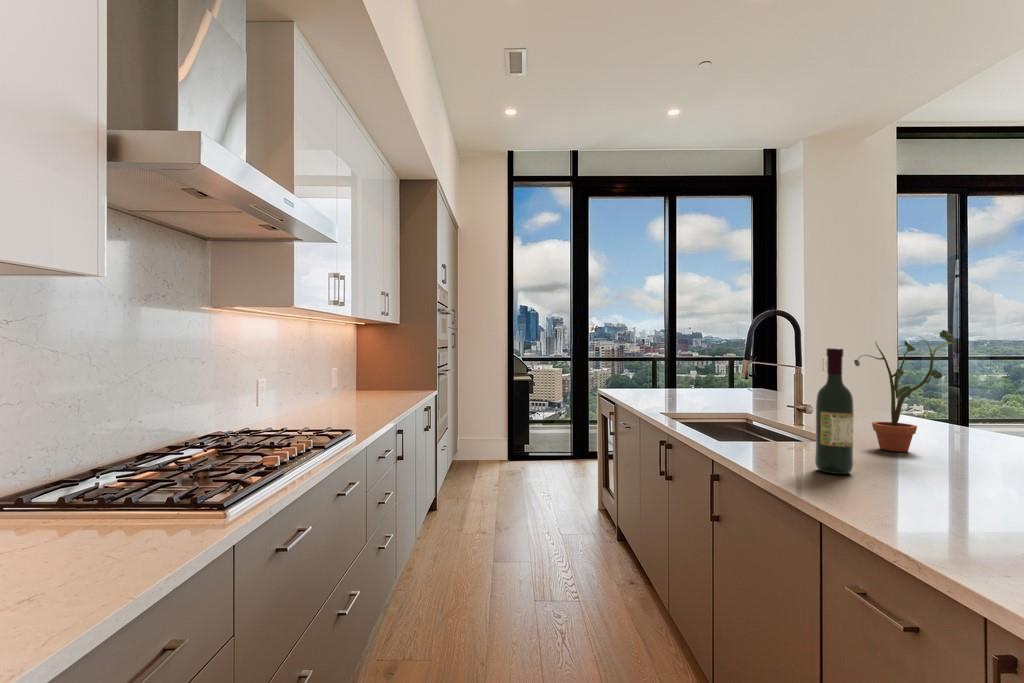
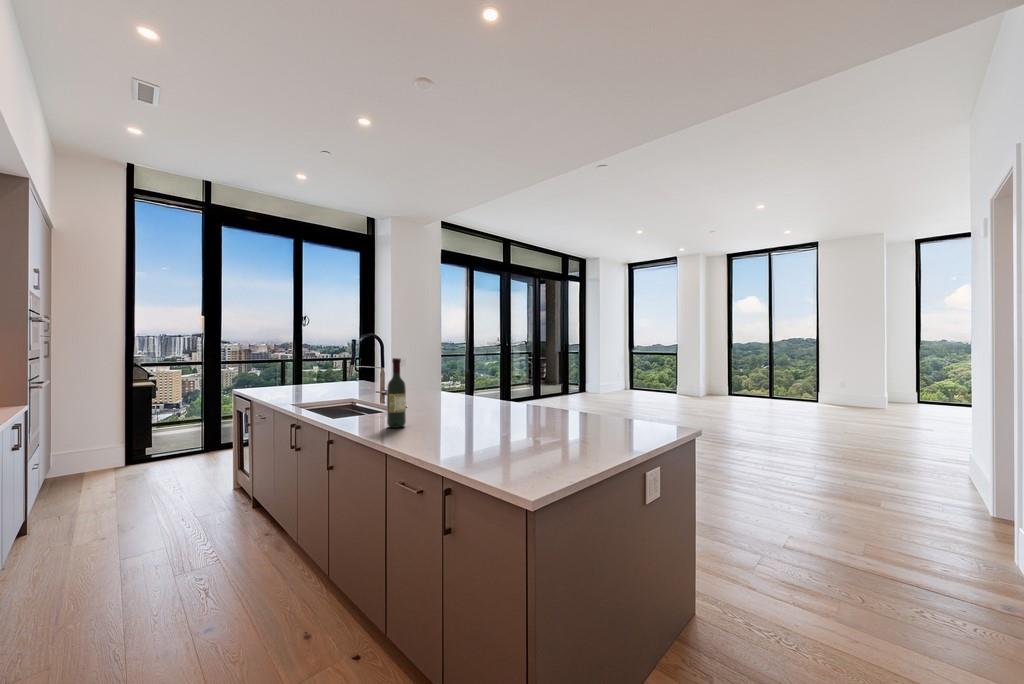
potted plant: present [854,330,955,452] -> none [410,345,457,411]

